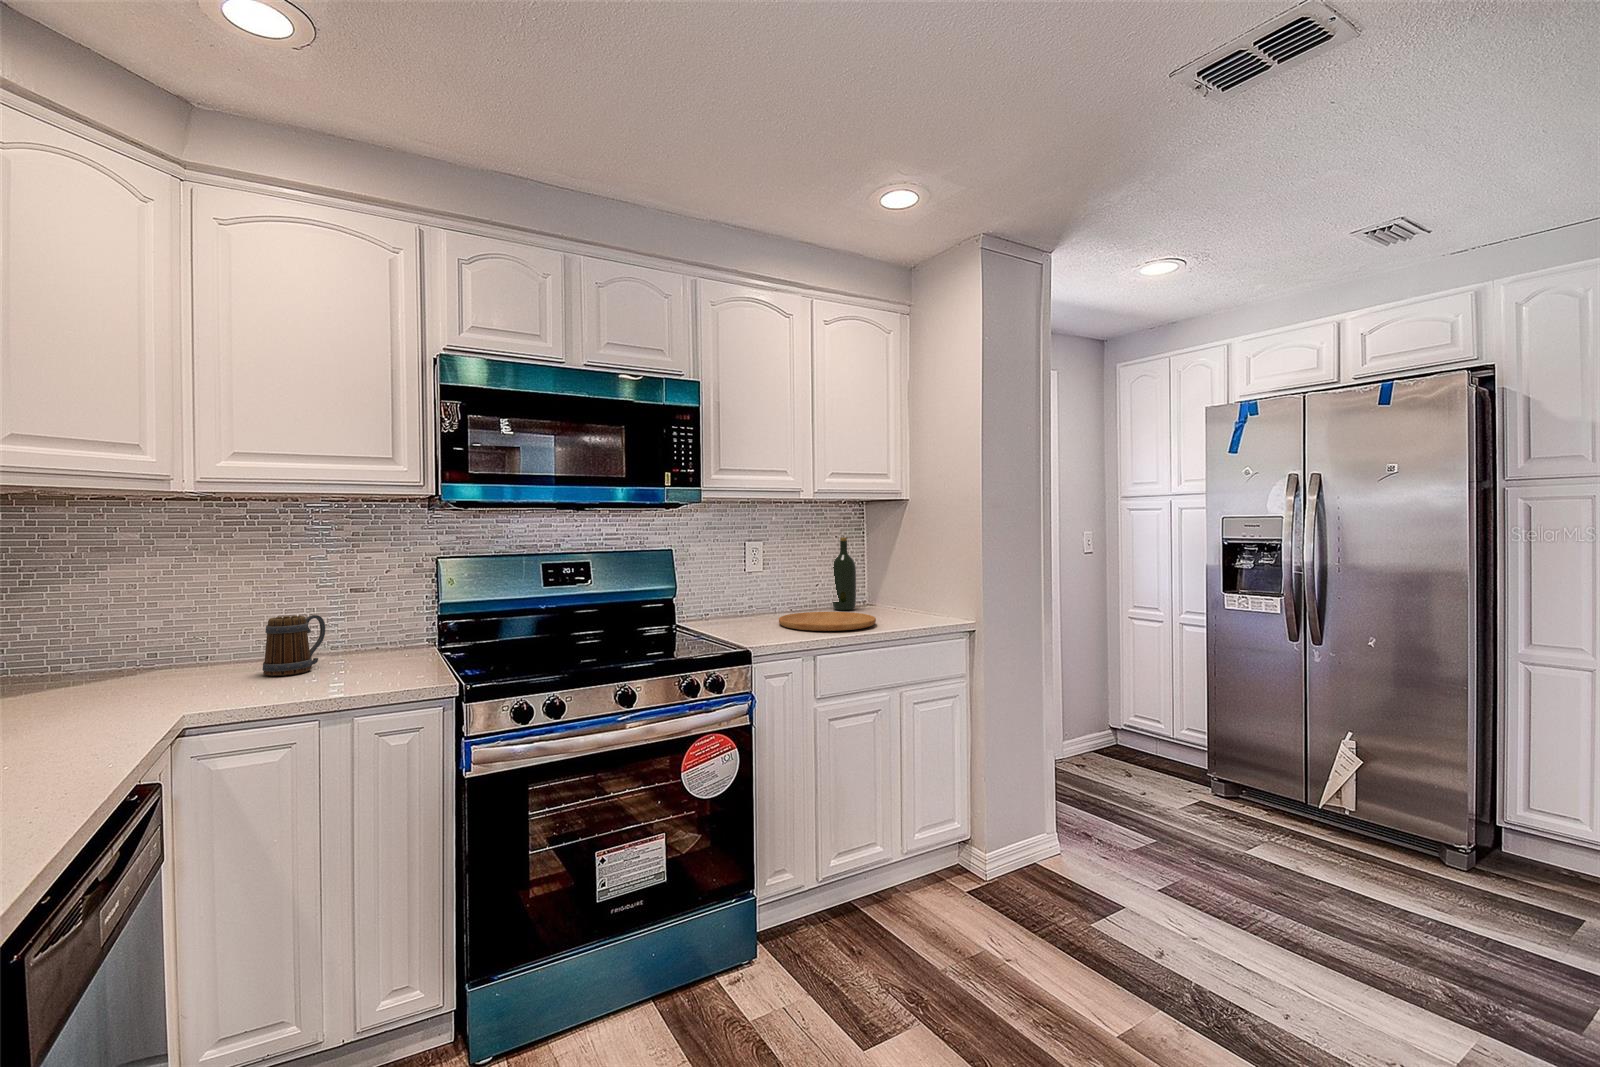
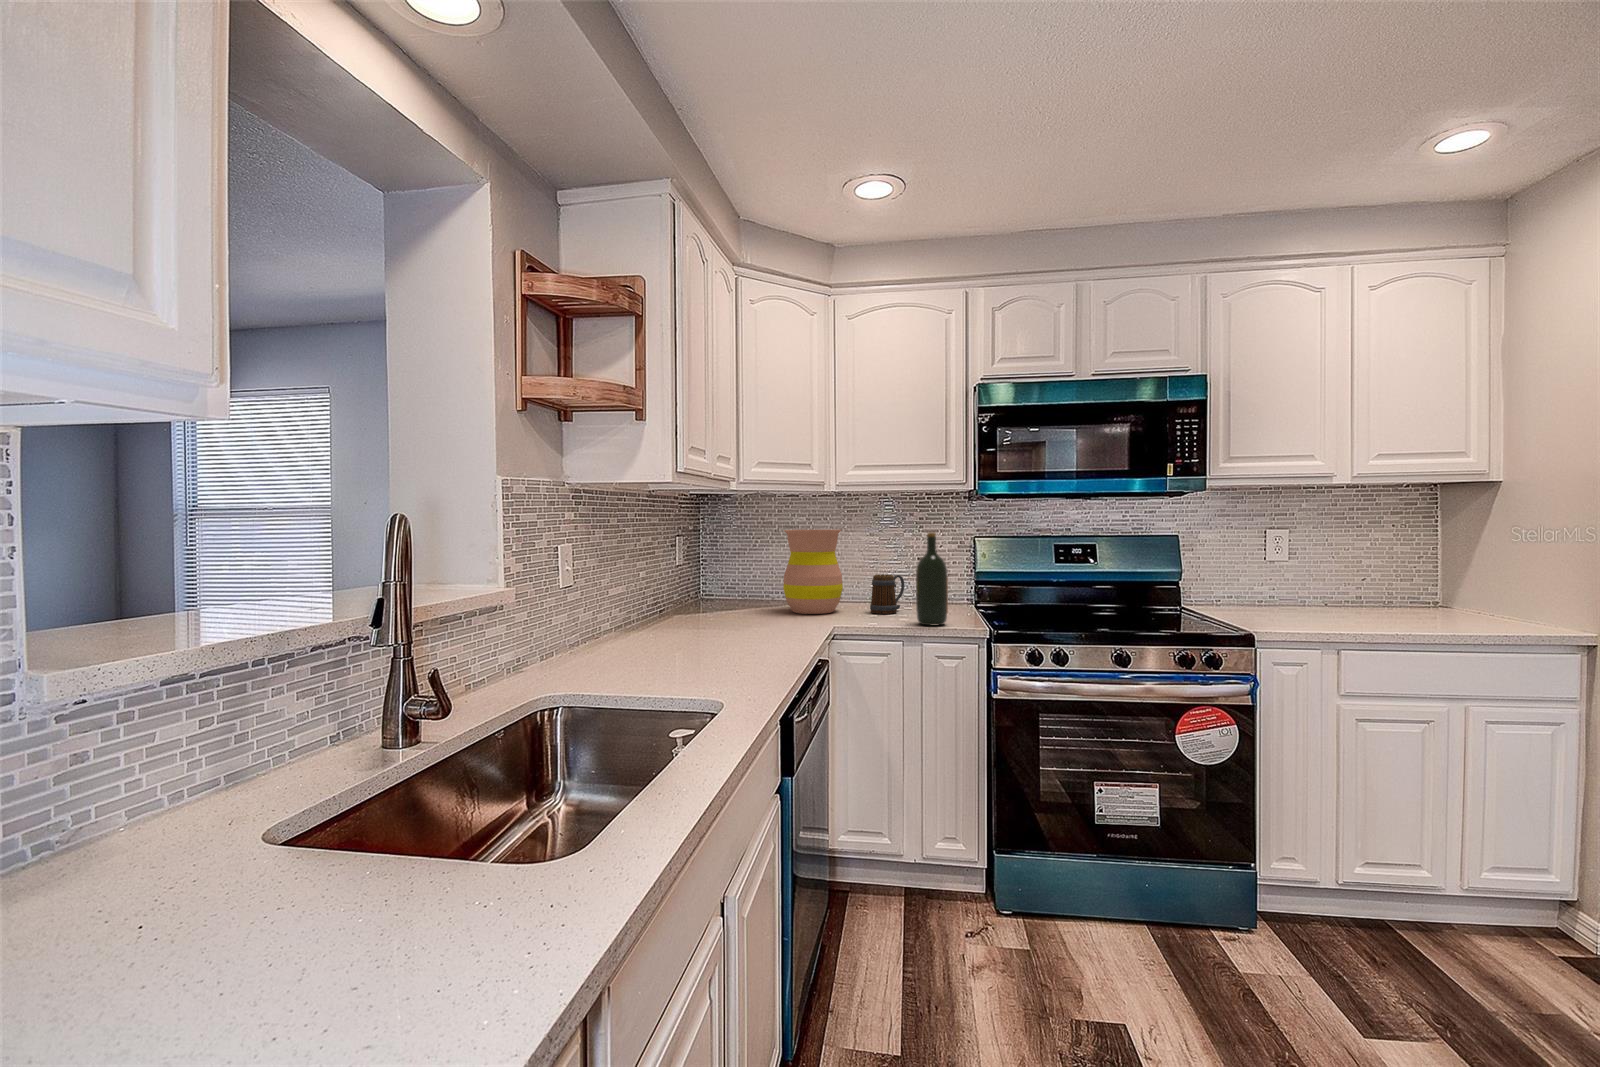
wine bottle: present [832,538,856,610] -> present [916,532,948,625]
vase: none [76,551,210,693] -> present [783,530,843,614]
cutting board: present [779,612,876,631] -> none [1301,607,1434,627]

